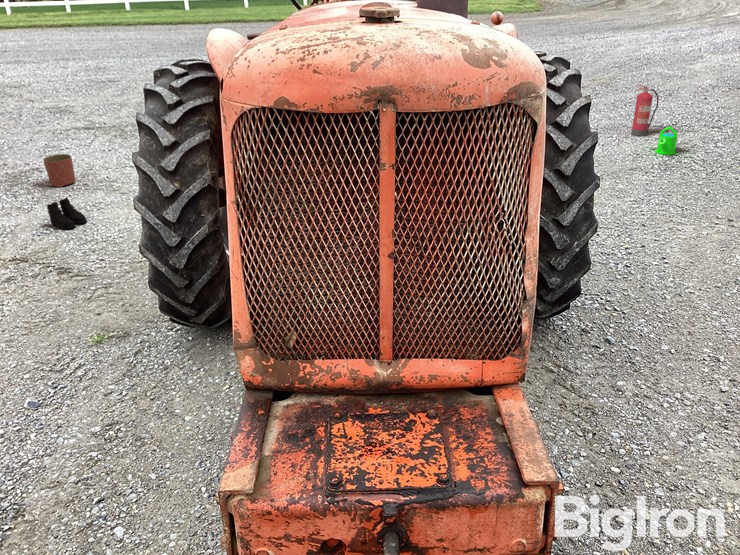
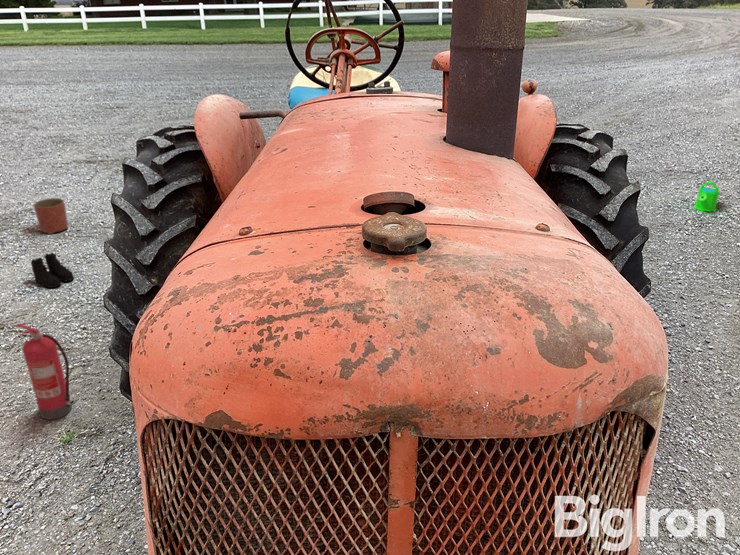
fire extinguisher: present [631,85,658,136] -> present [16,324,72,419]

